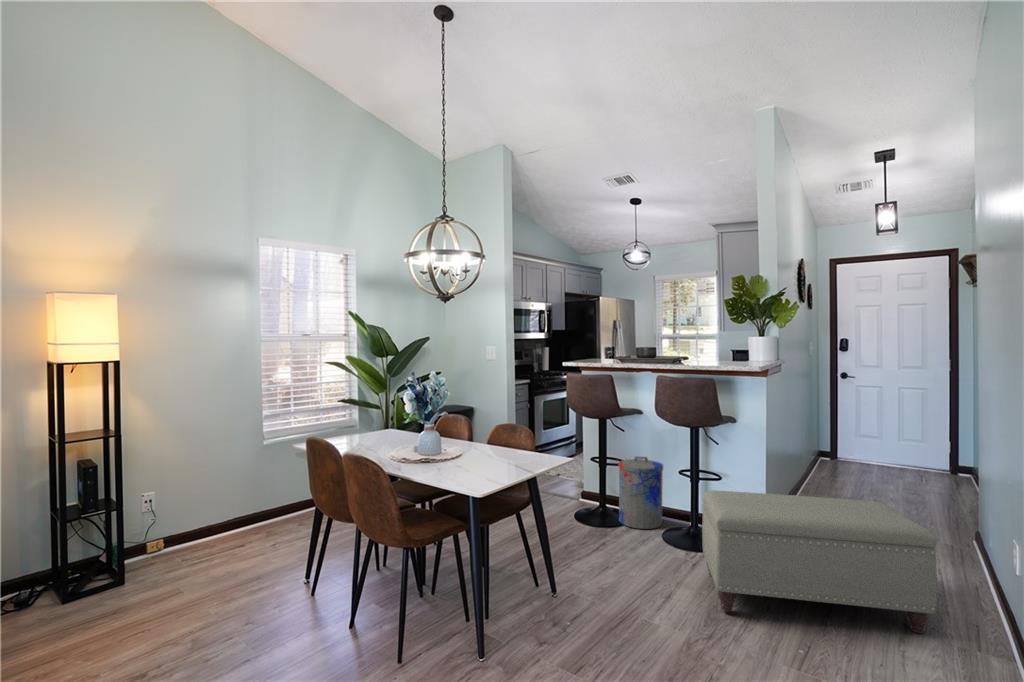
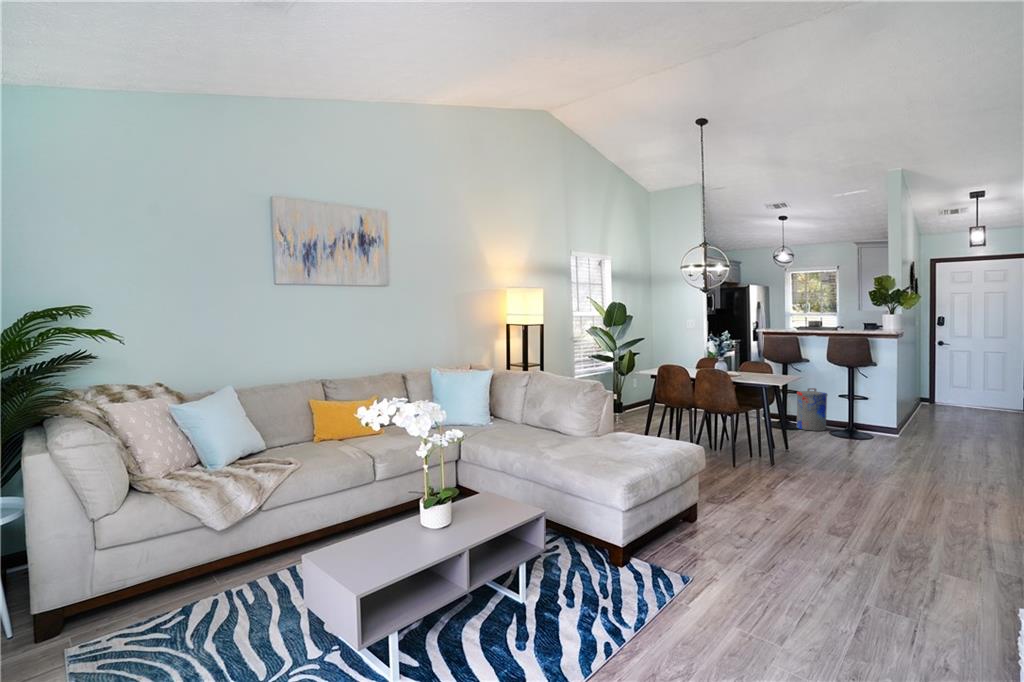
ottoman: present [702,491,937,633] -> none [864,399,1000,461]

